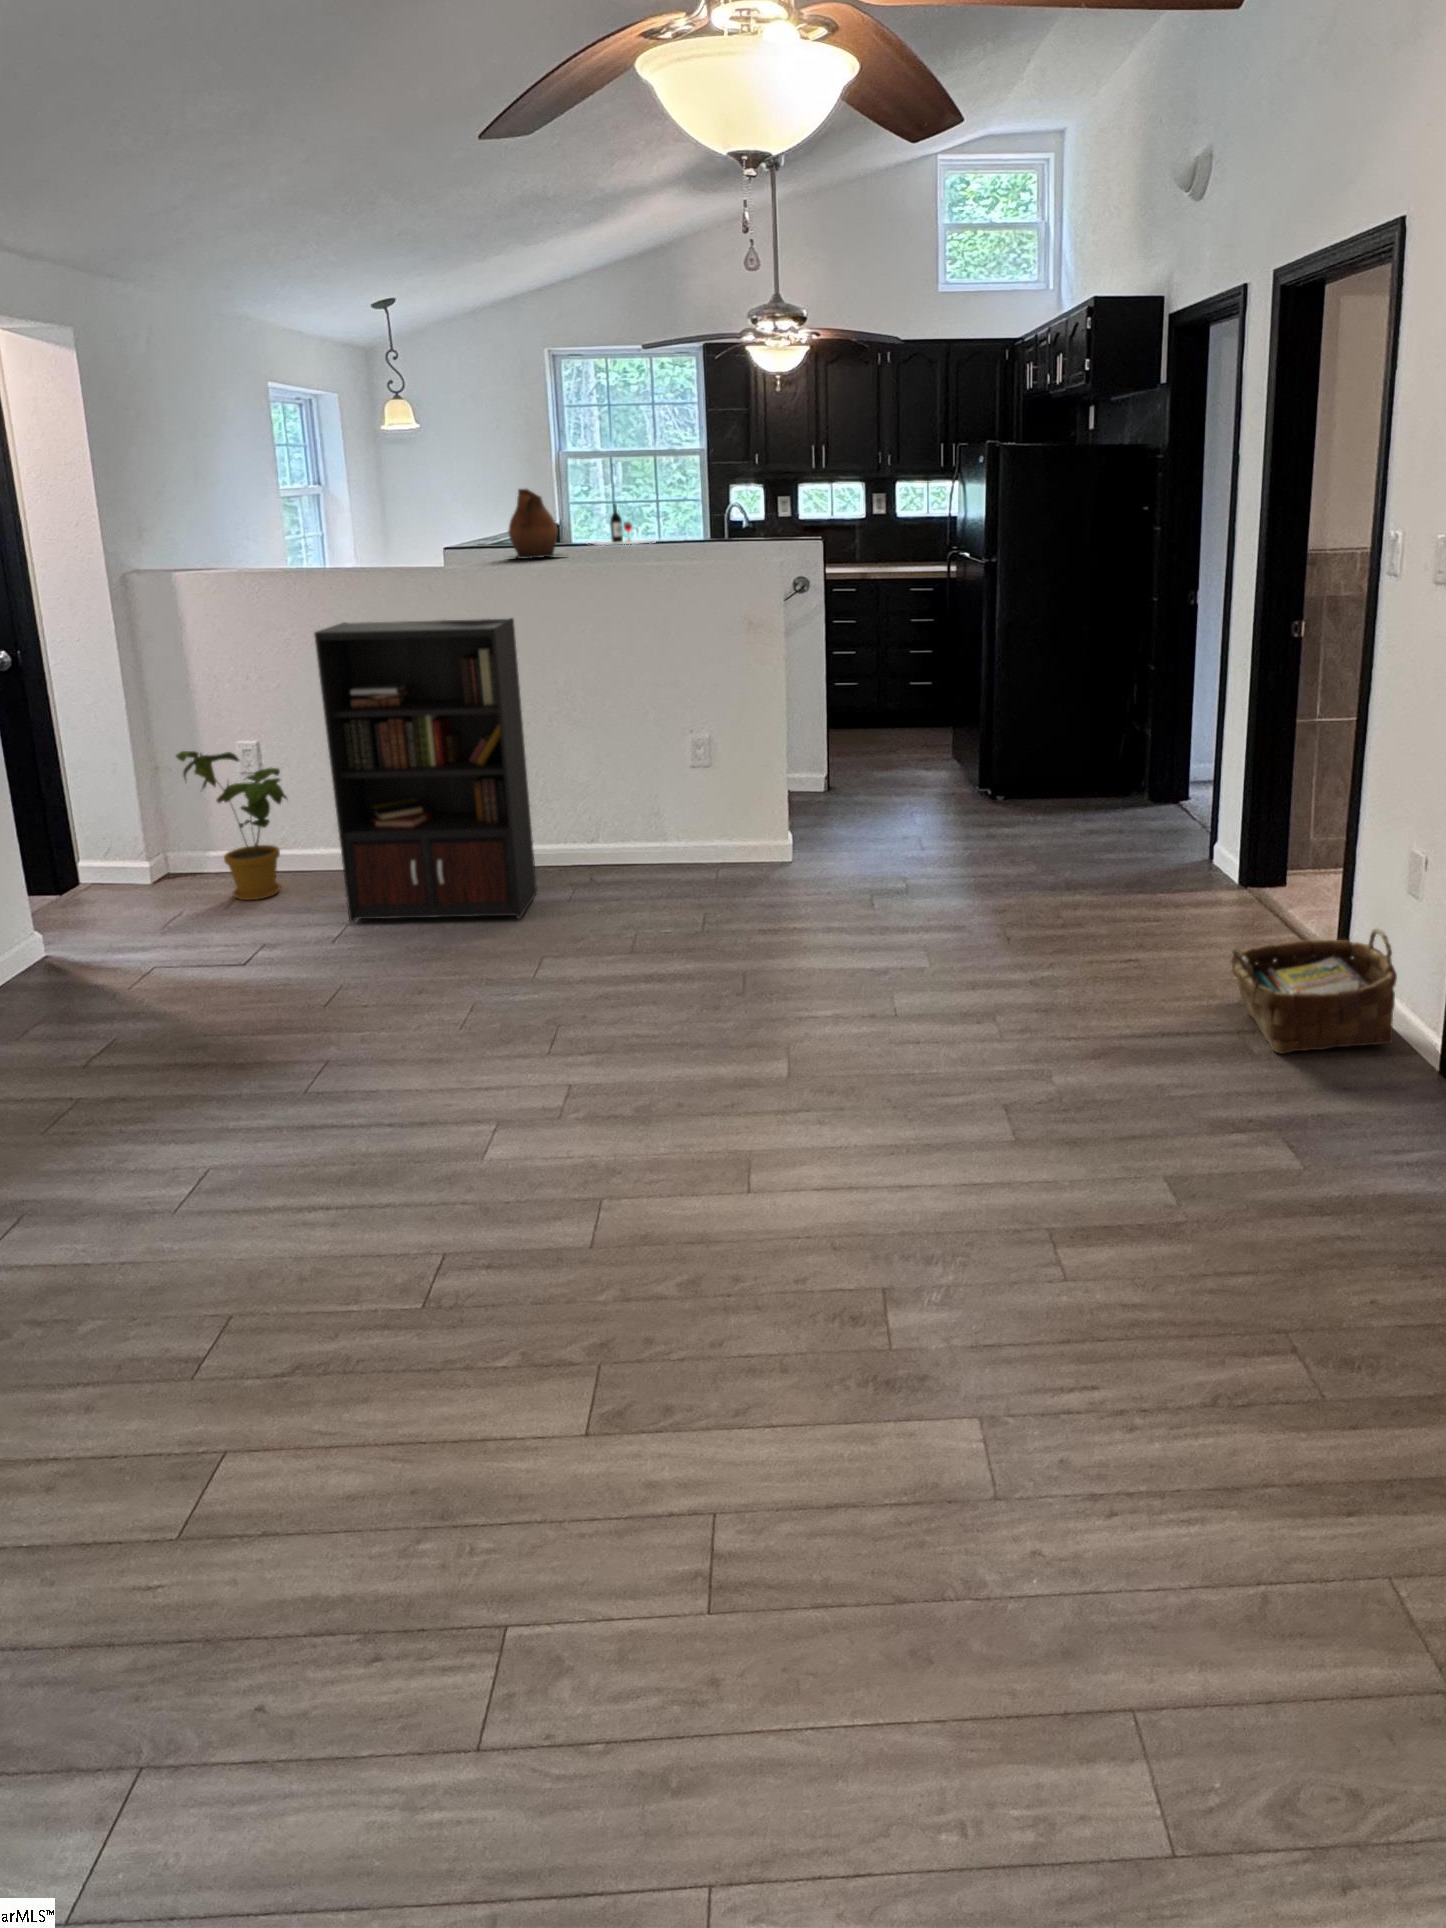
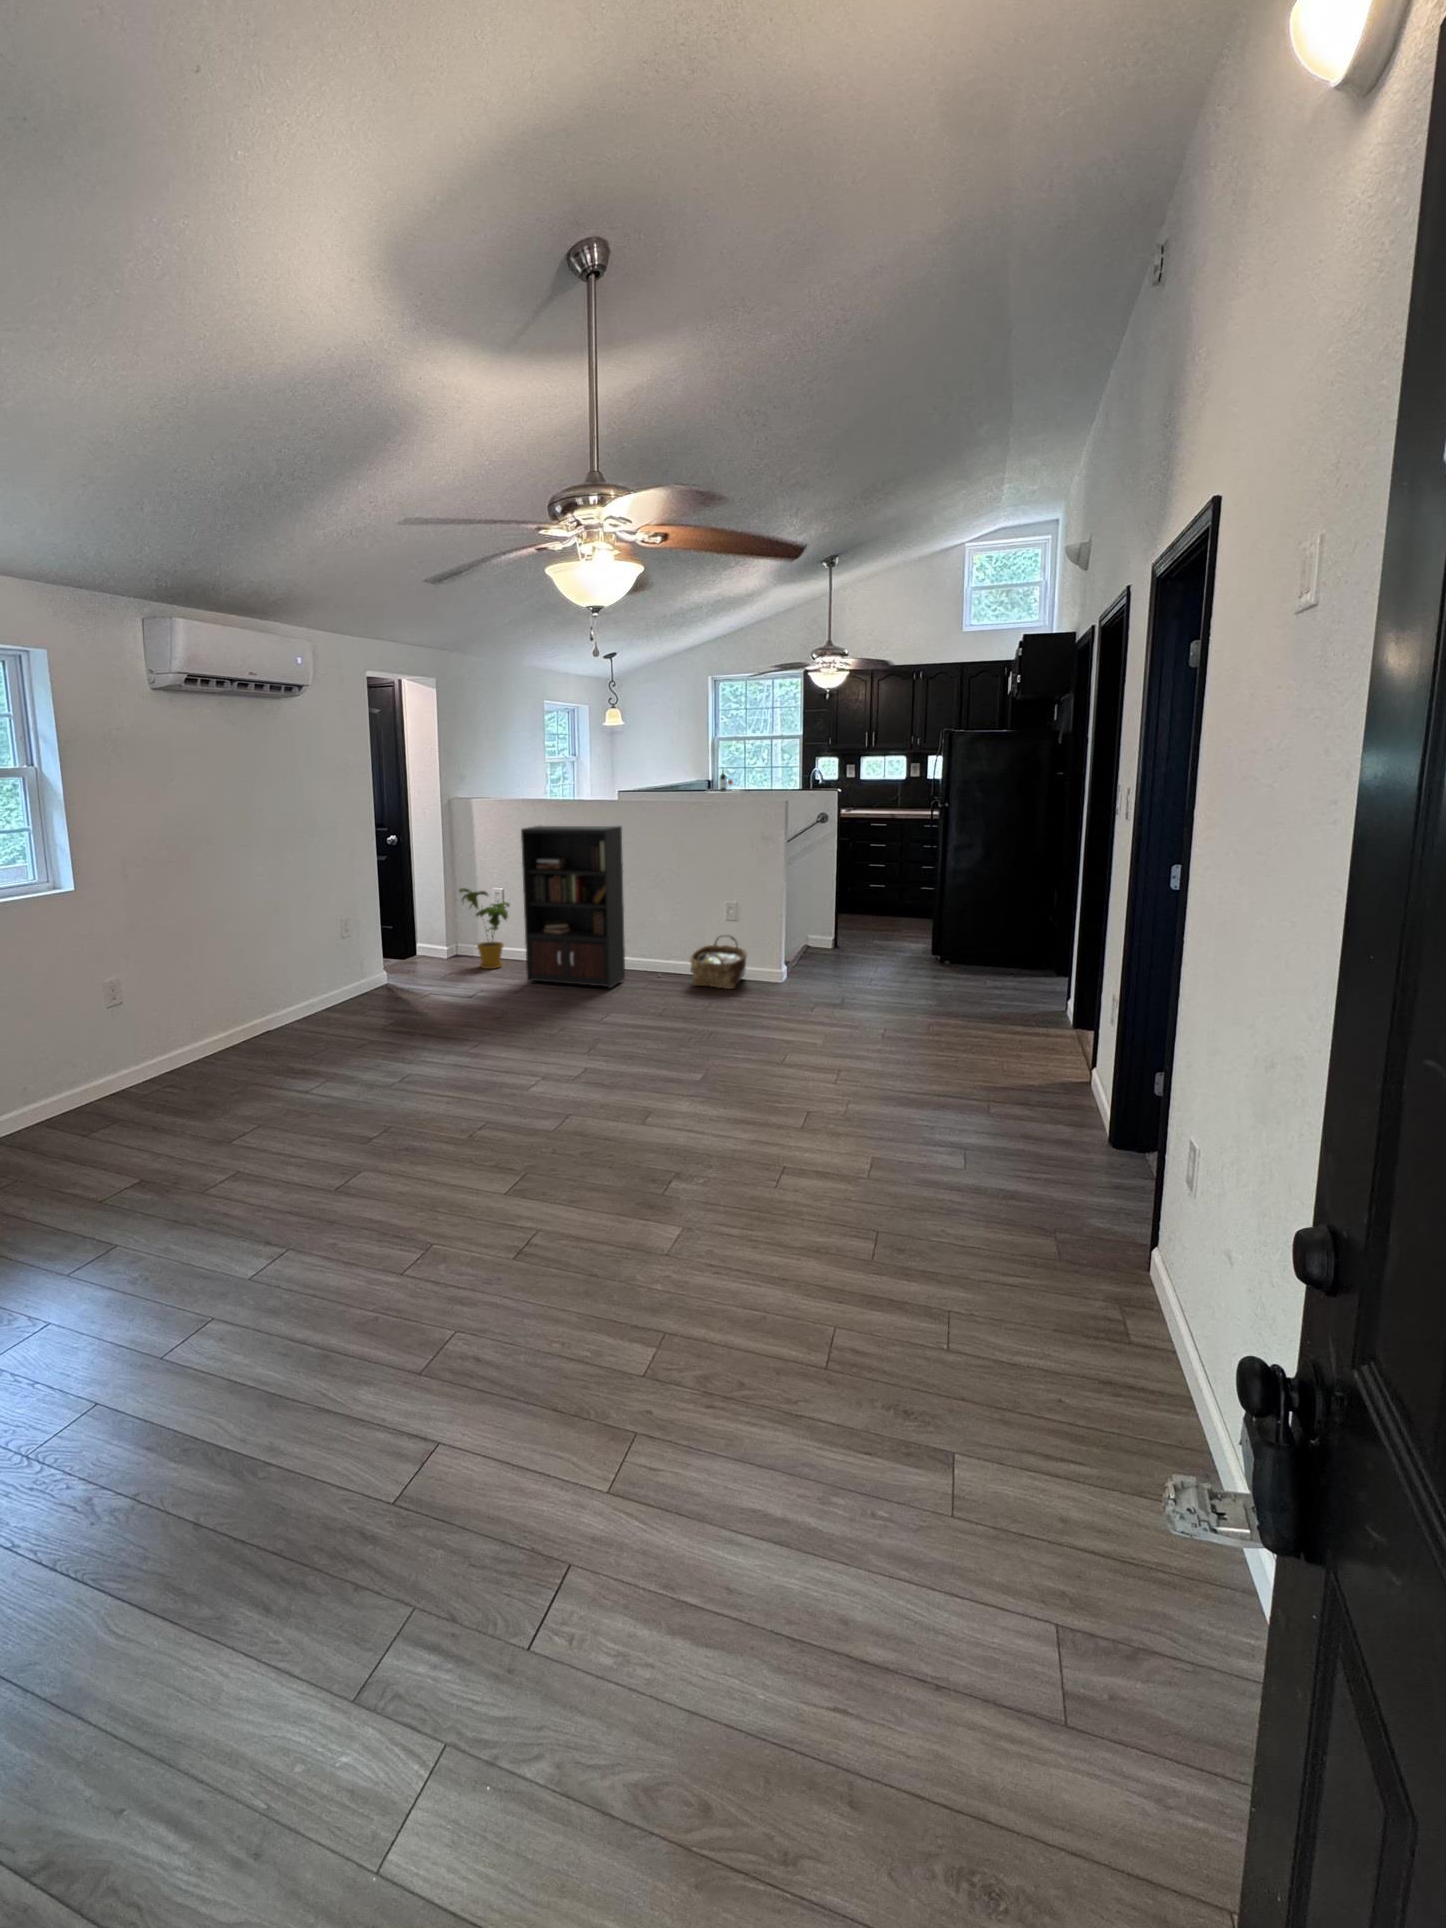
ceramic pitcher: present [509,489,561,558] -> none [637,758,673,797]
woven basket: present [1231,929,1397,1054] -> present [690,935,747,989]

